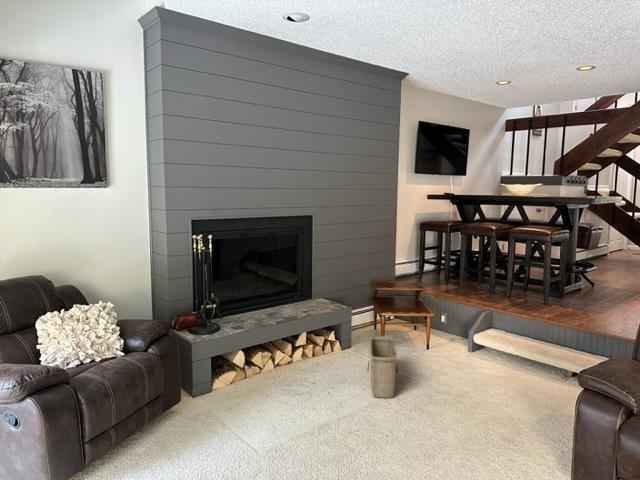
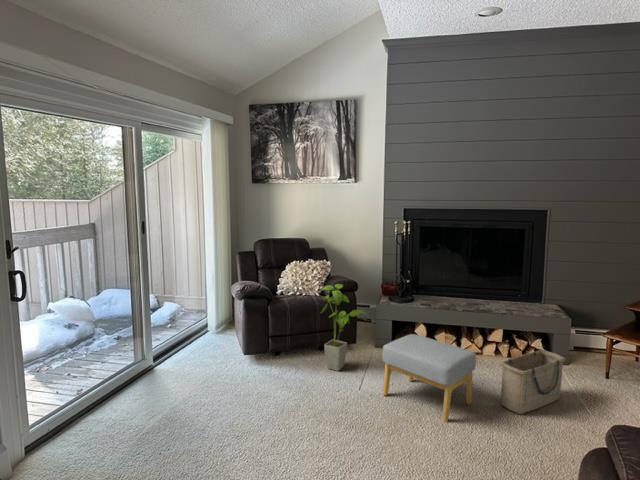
house plant: none [163,325,229,447] -> present [321,284,367,371]
footstool: none [280,356,370,441] -> present [382,334,476,422]

